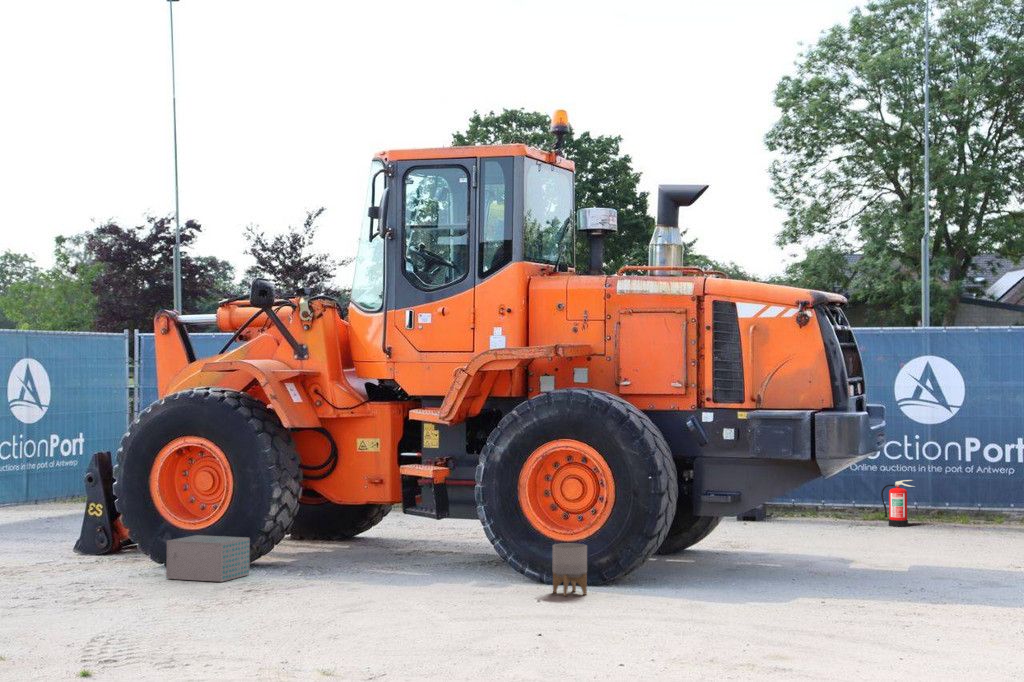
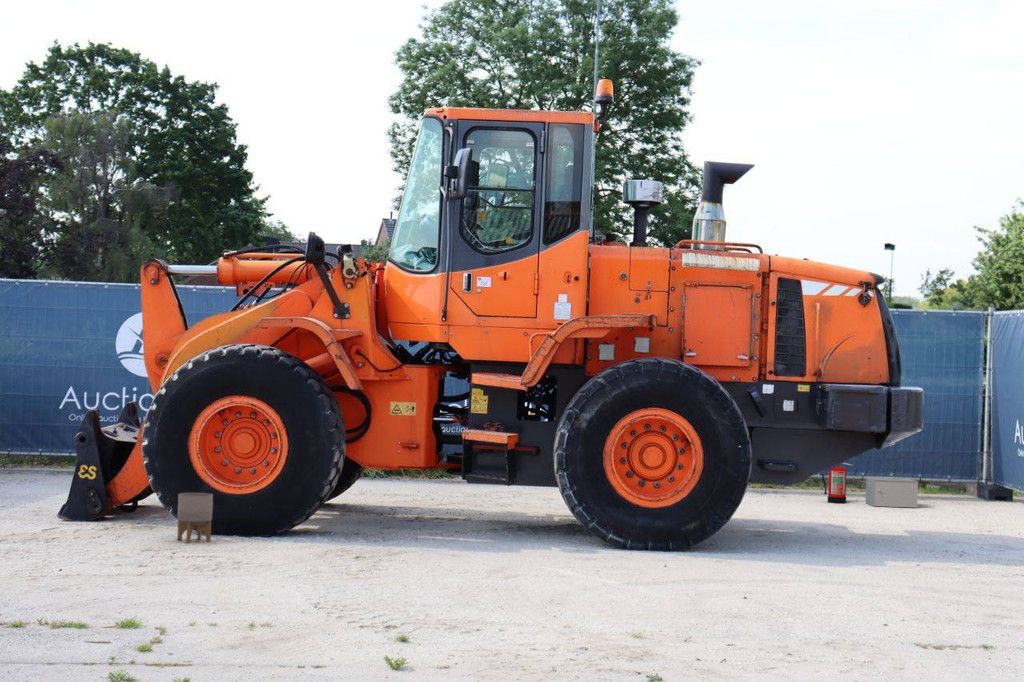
storage box: present [166,535,250,582] -> present [866,477,918,508]
planter: present [552,544,587,596] -> present [177,493,213,543]

